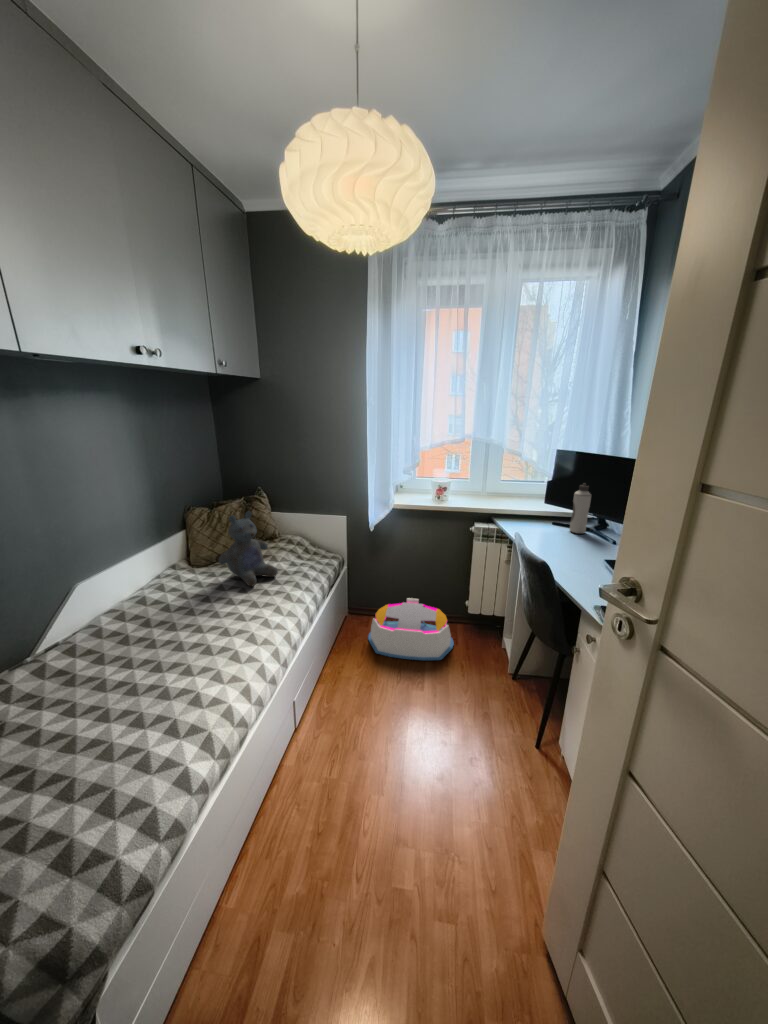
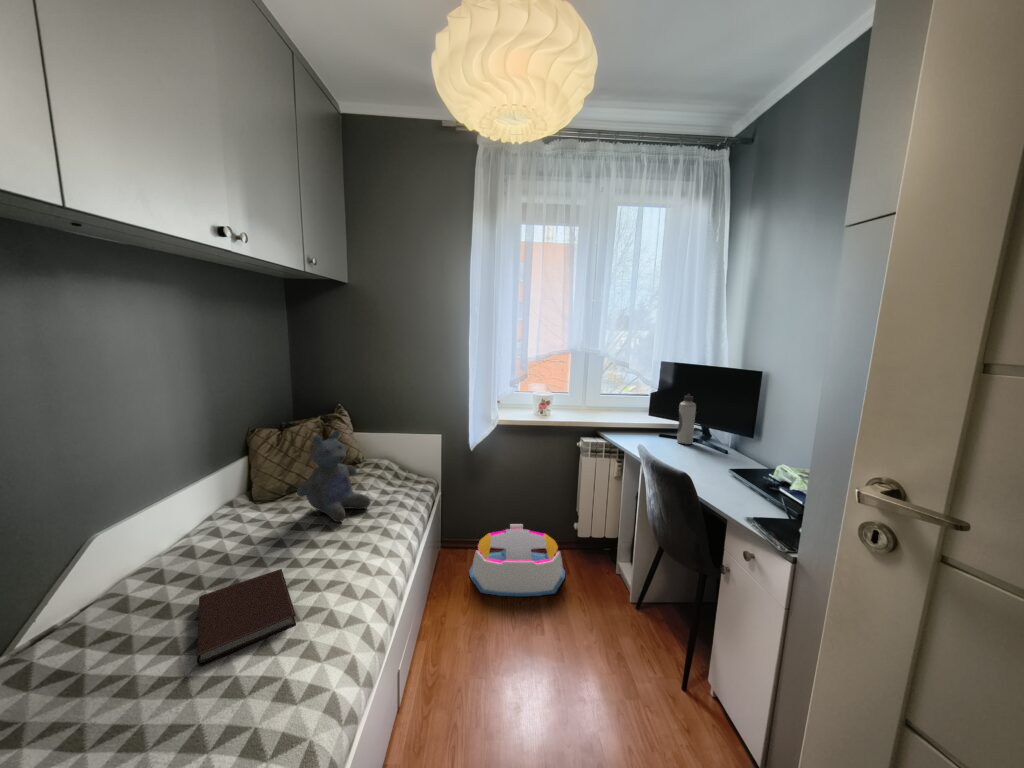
notebook: none [143,618,210,677] -> present [197,569,296,666]

